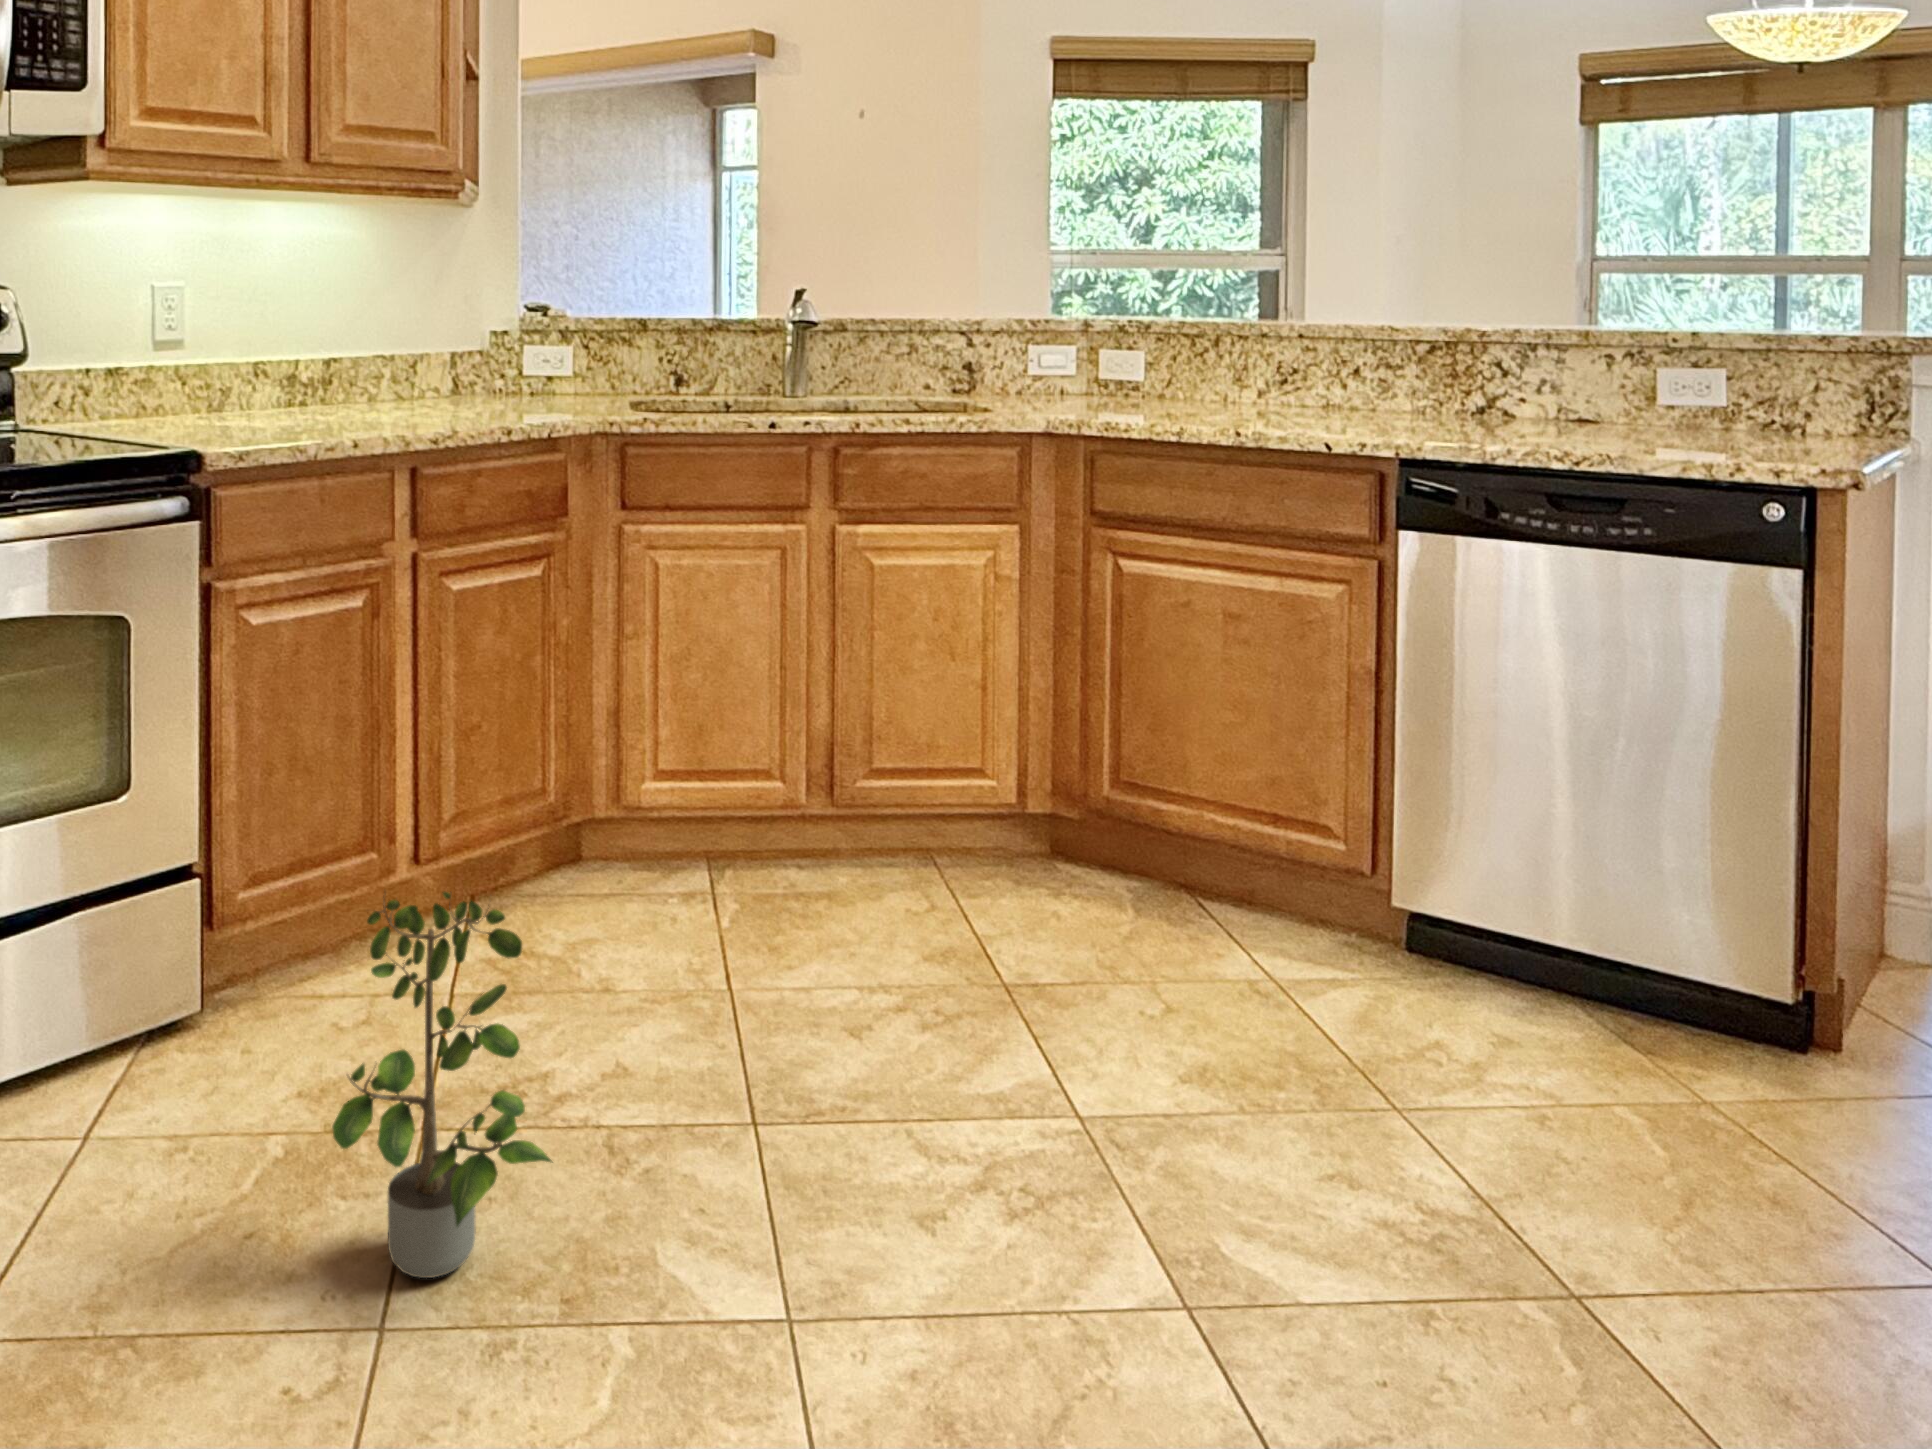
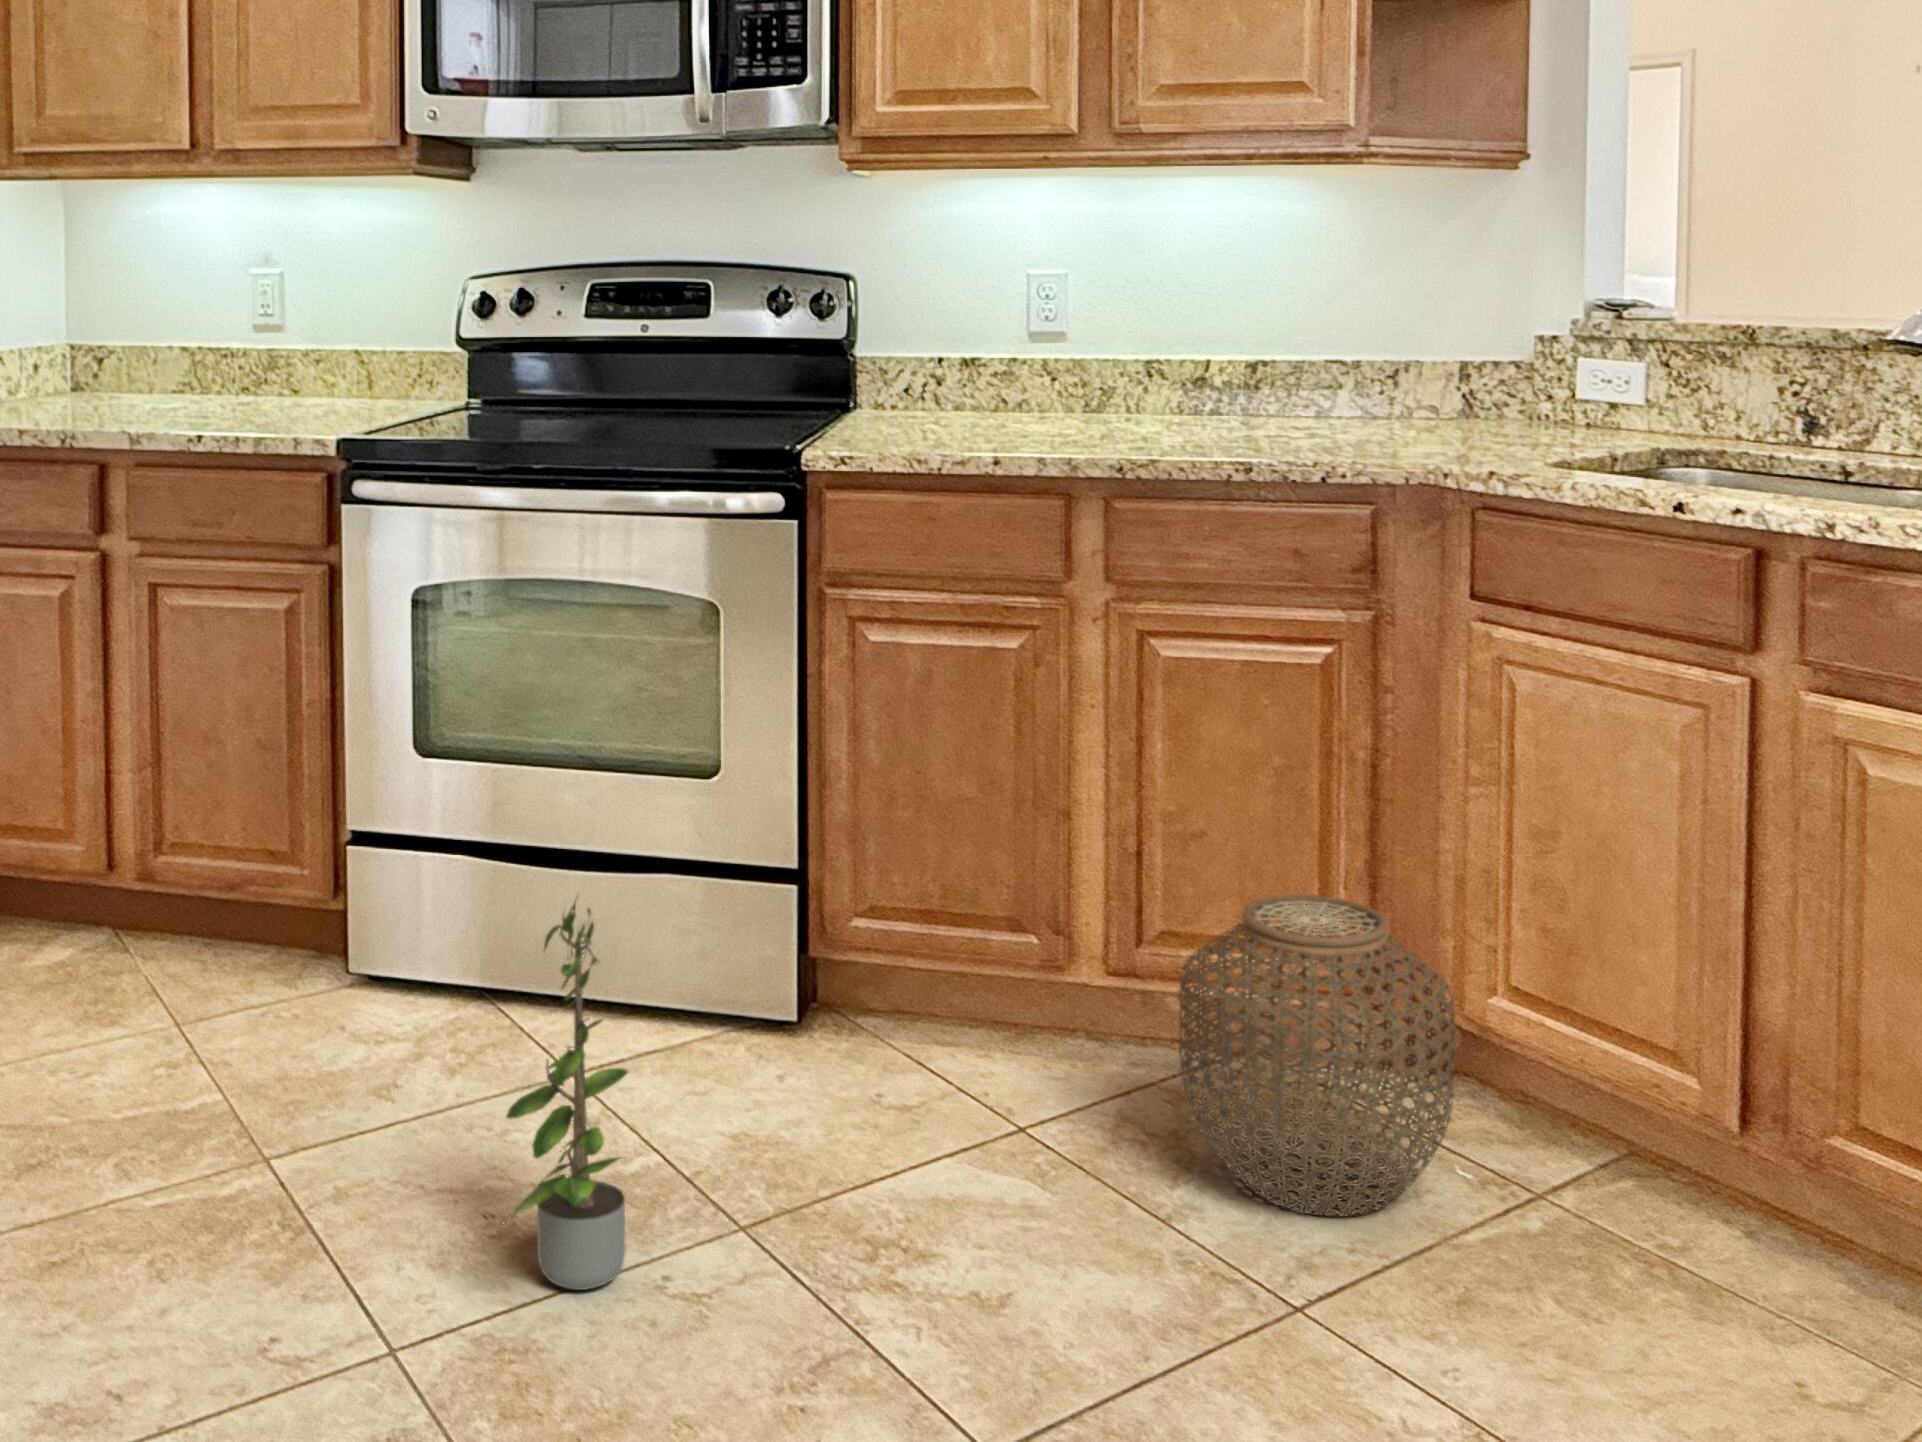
woven basket: none [546,729,735,957] -> present [1179,895,1455,1216]

